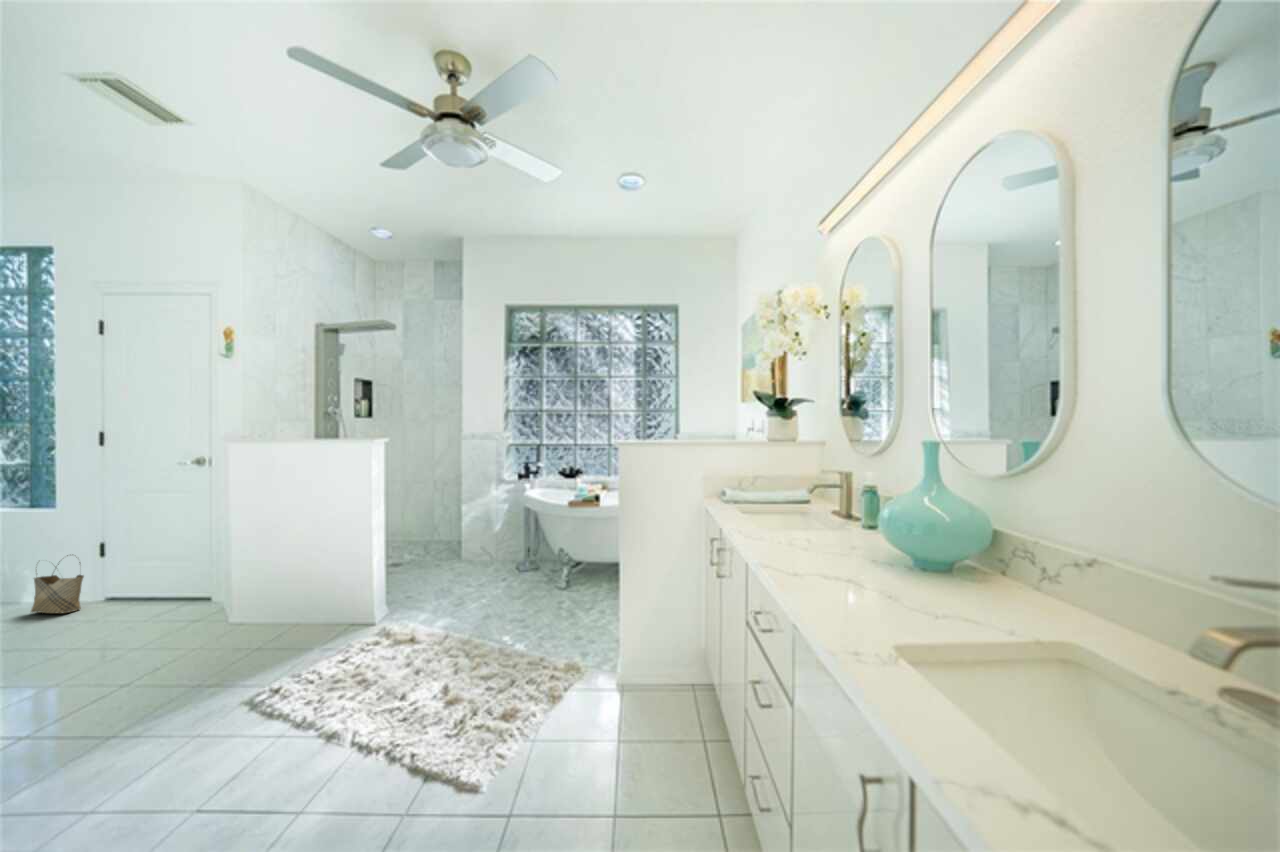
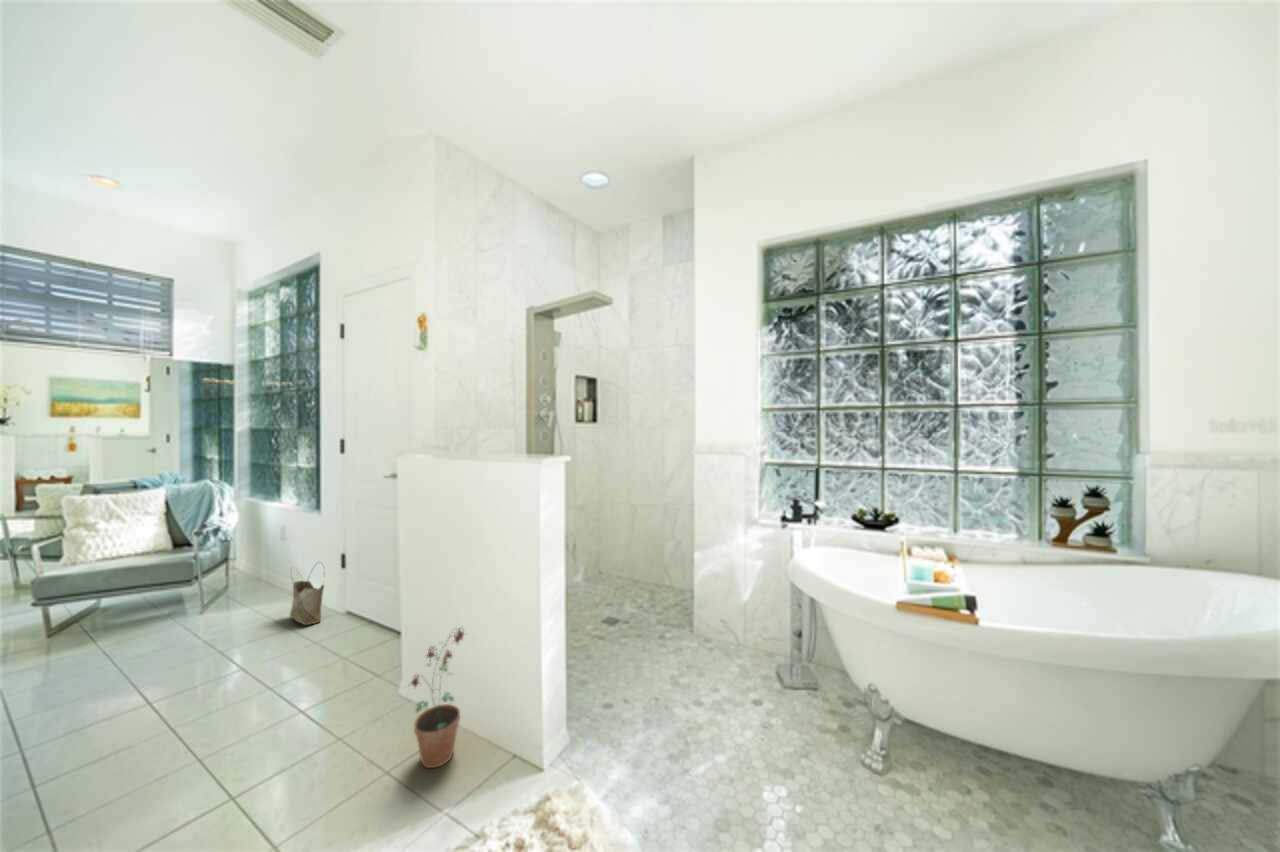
potted plant: none [278,549,317,634] -> present [411,628,464,768]

